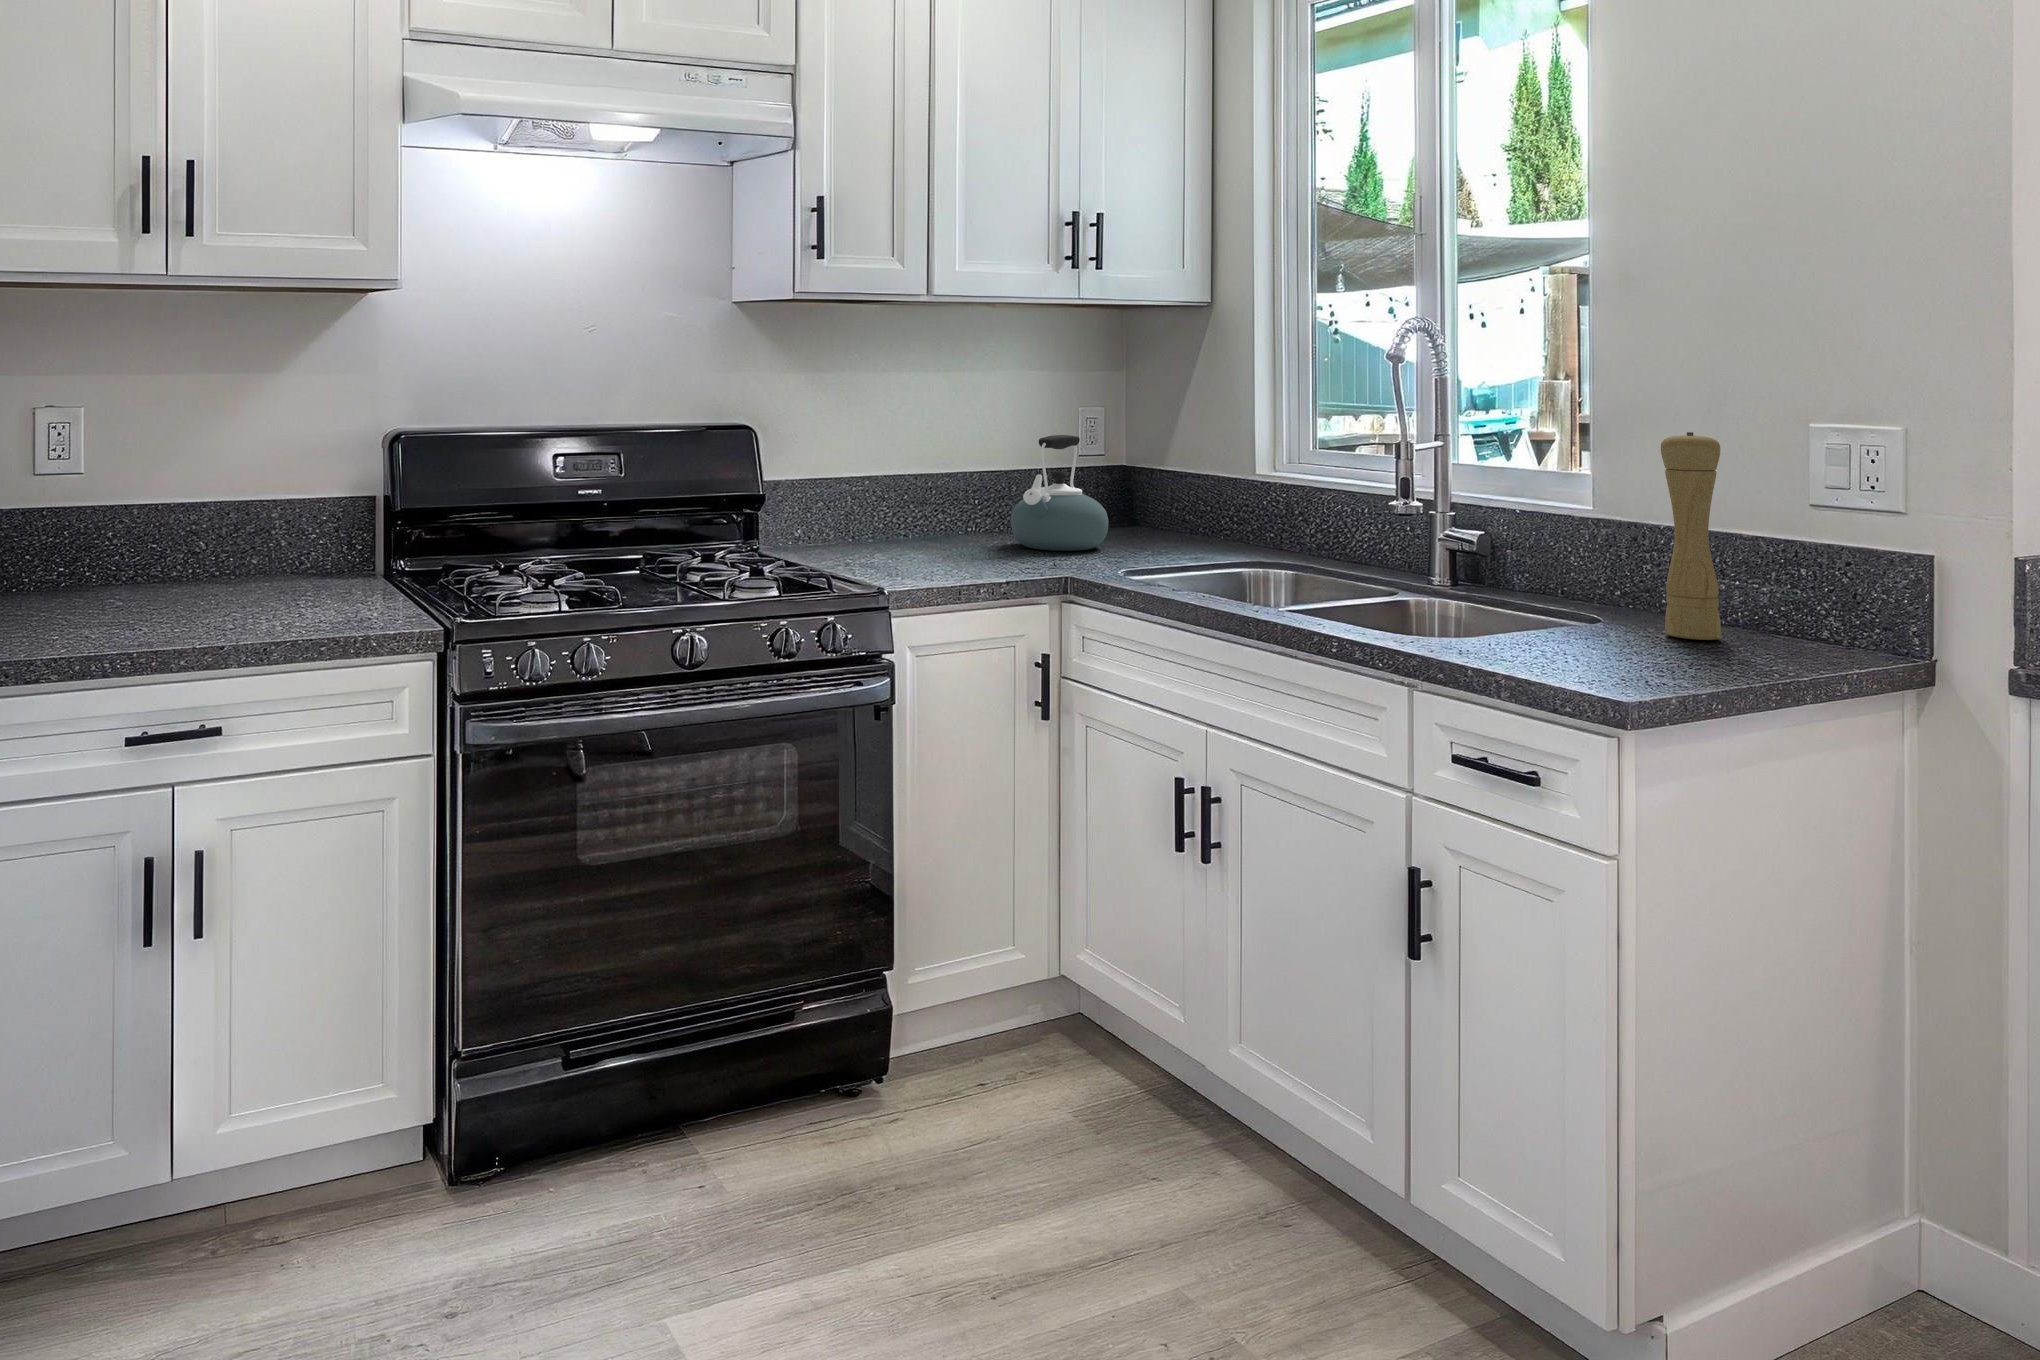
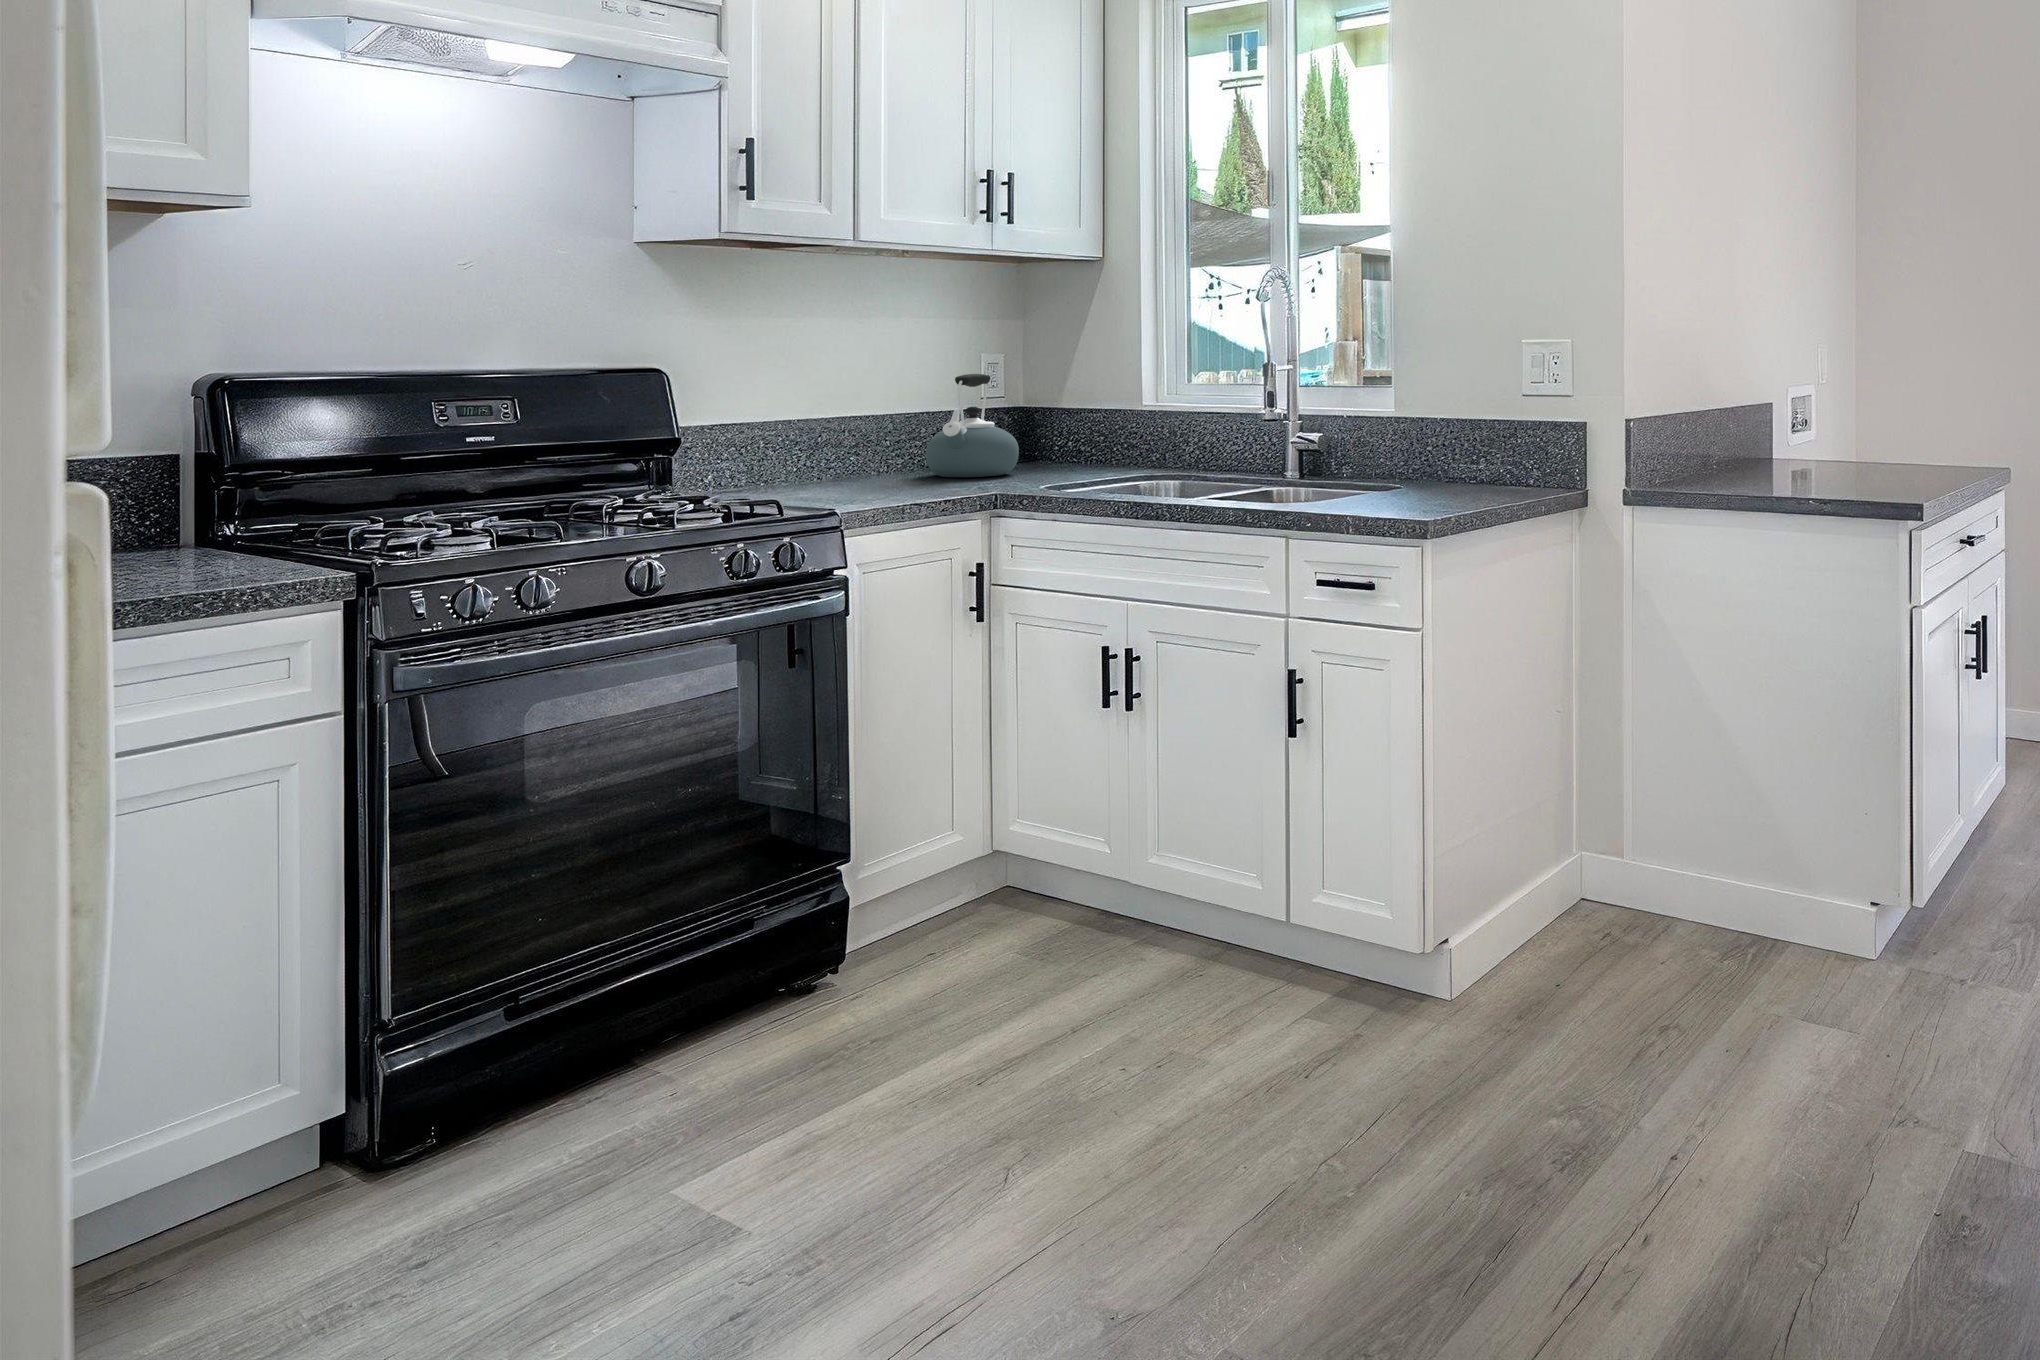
pepper mill: present [1660,432,1721,640] -> none [1443,352,1478,493]

